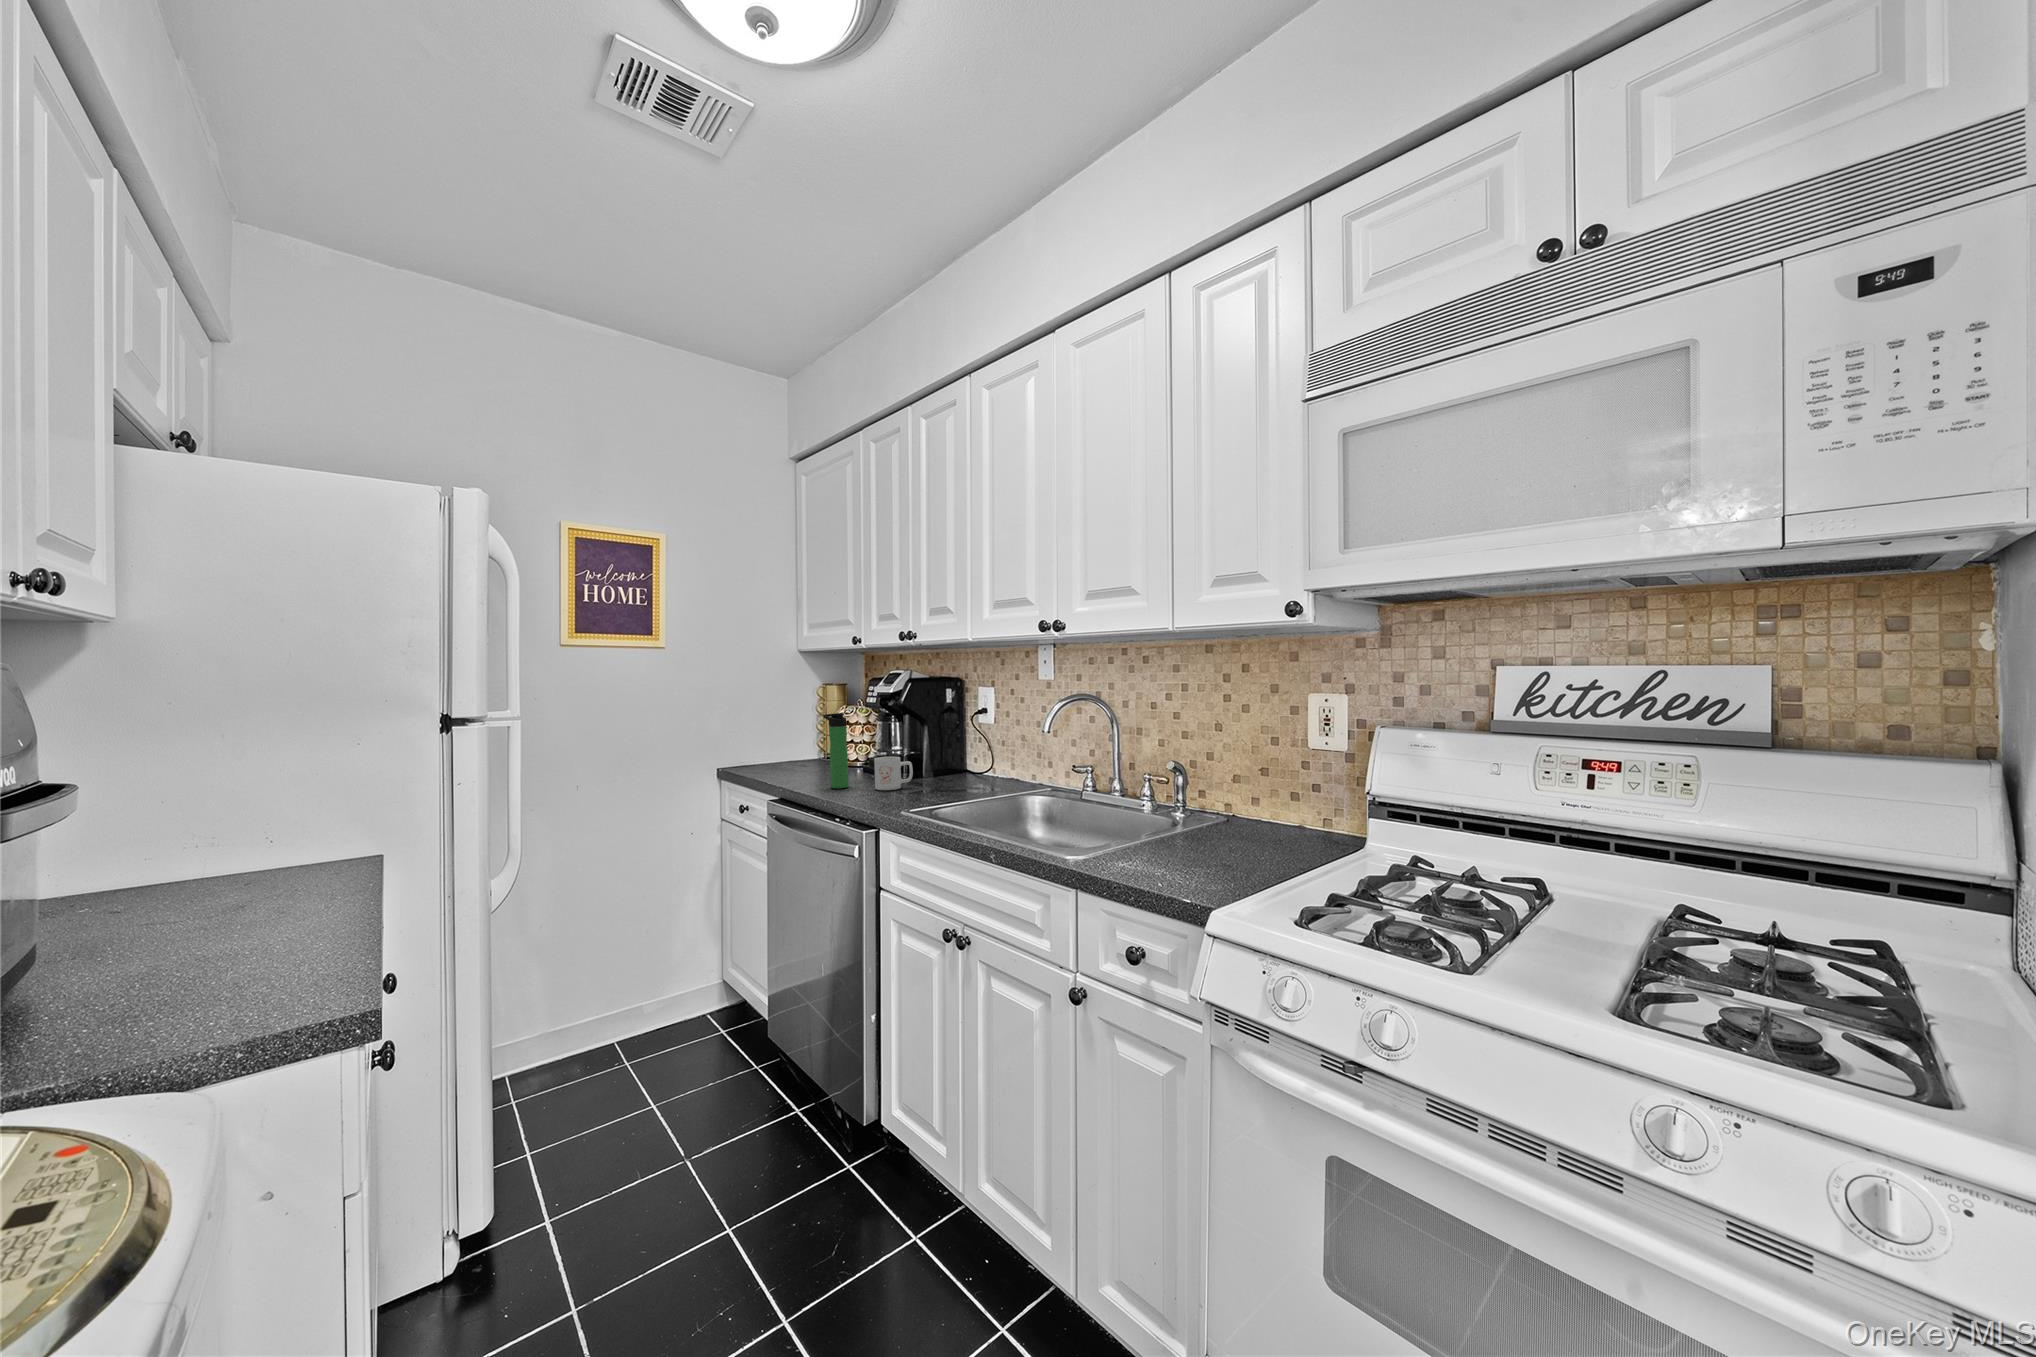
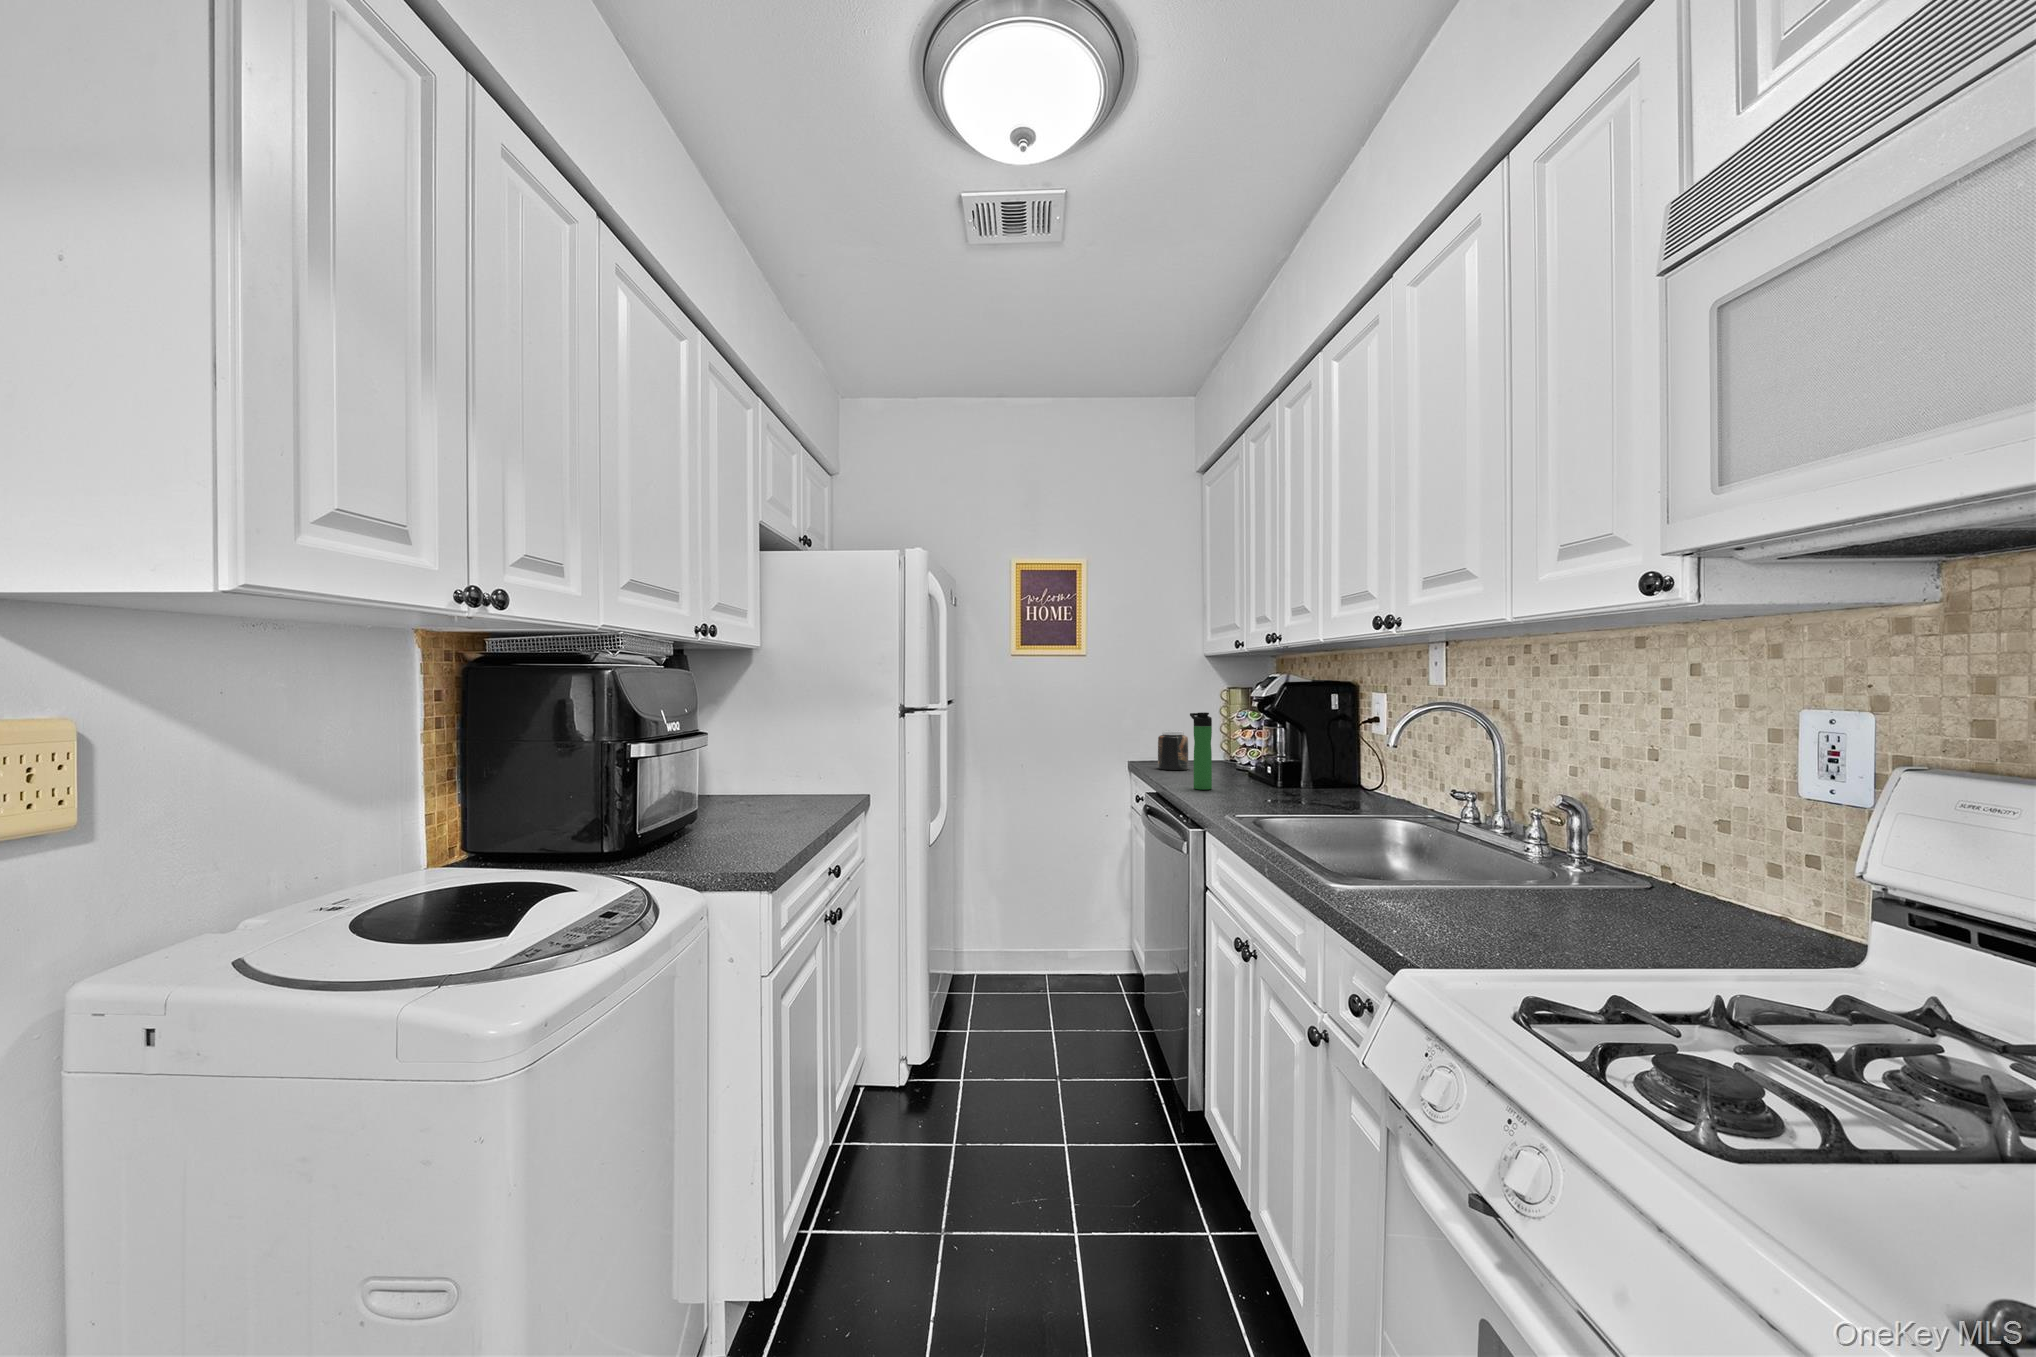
jar: none [767,732,800,773] -> present [1158,730,1188,770]
mug: present [874,757,913,790] -> none [1235,761,1275,797]

